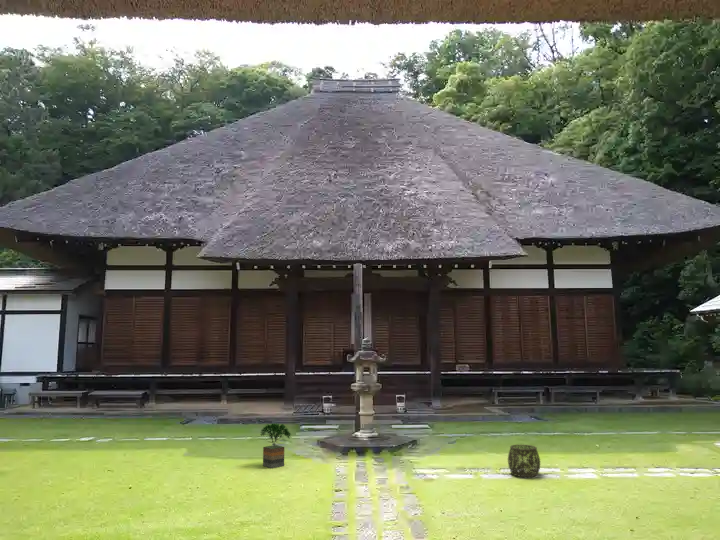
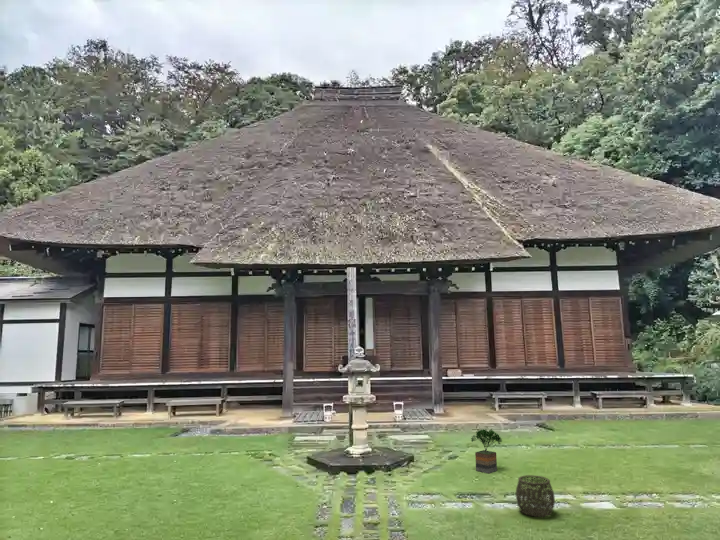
potted tree: present [261,424,291,468] -> present [471,429,502,473]

